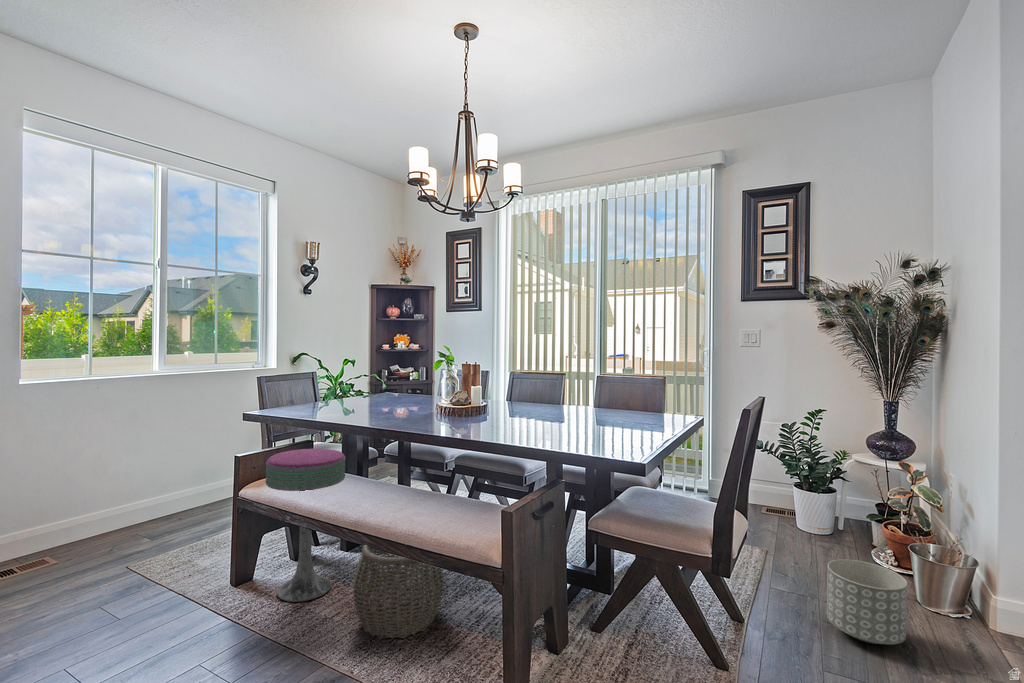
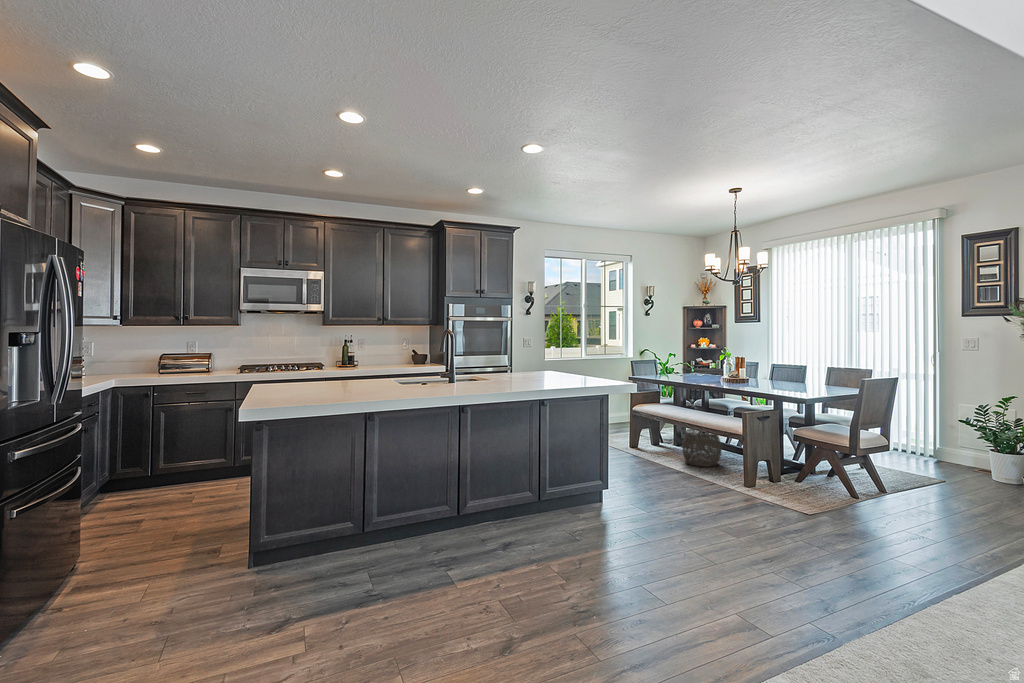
bar stool: present [266,449,345,602] -> none [643,393,676,455]
planter: present [827,559,907,645] -> none [935,462,981,501]

